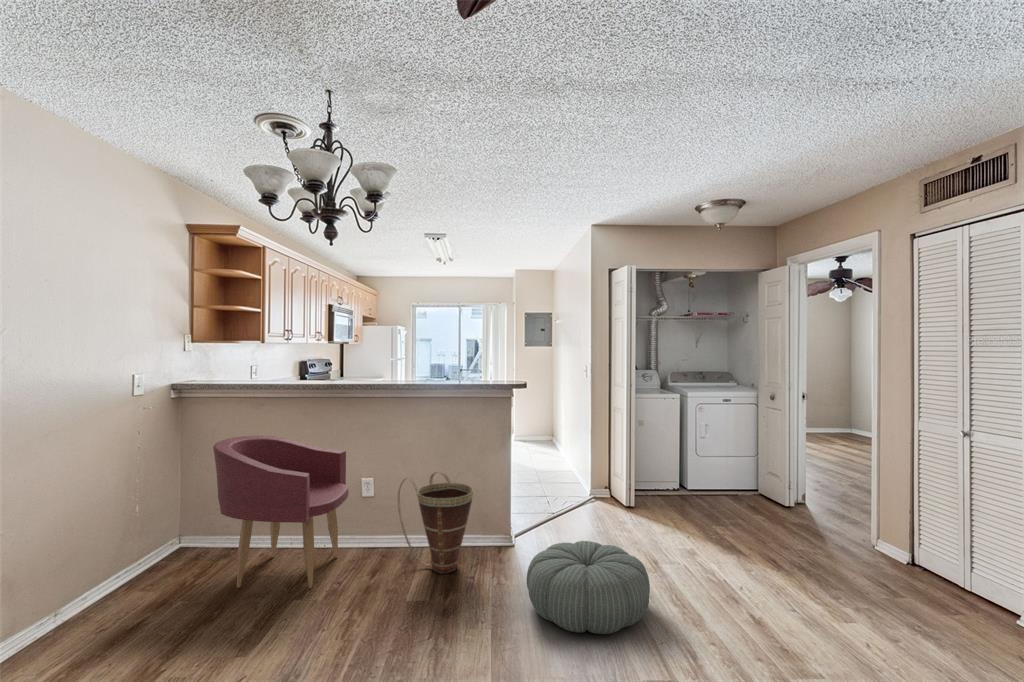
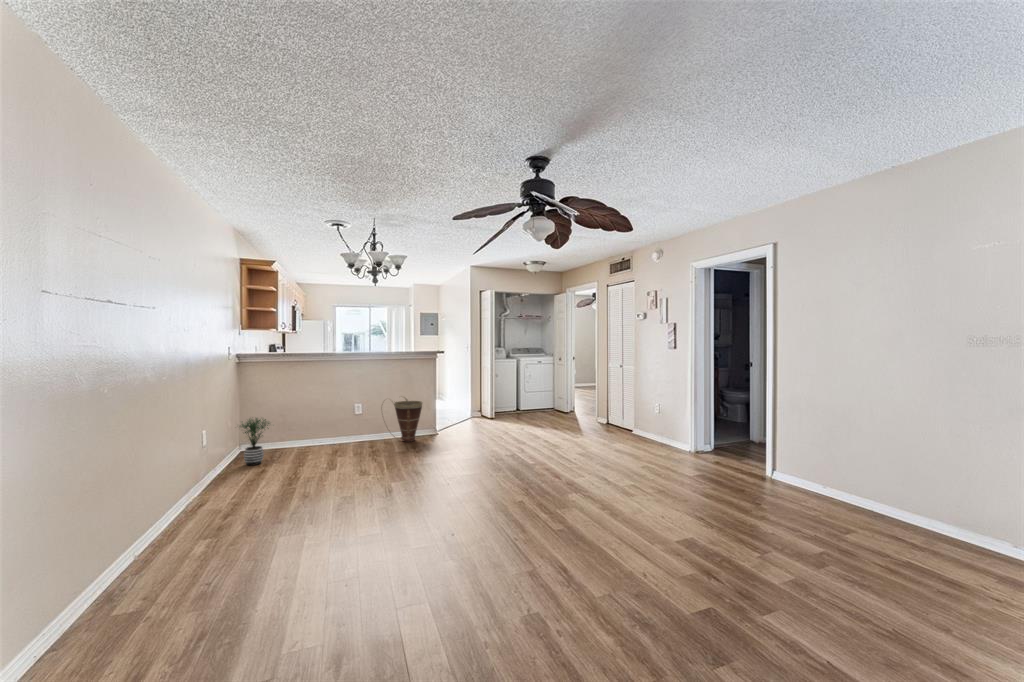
armchair: present [213,436,348,588] -> none [288,380,357,453]
potted plant: none [78,516,161,621] -> present [242,418,270,465]
pouf: present [527,541,650,634] -> none [453,419,506,448]

